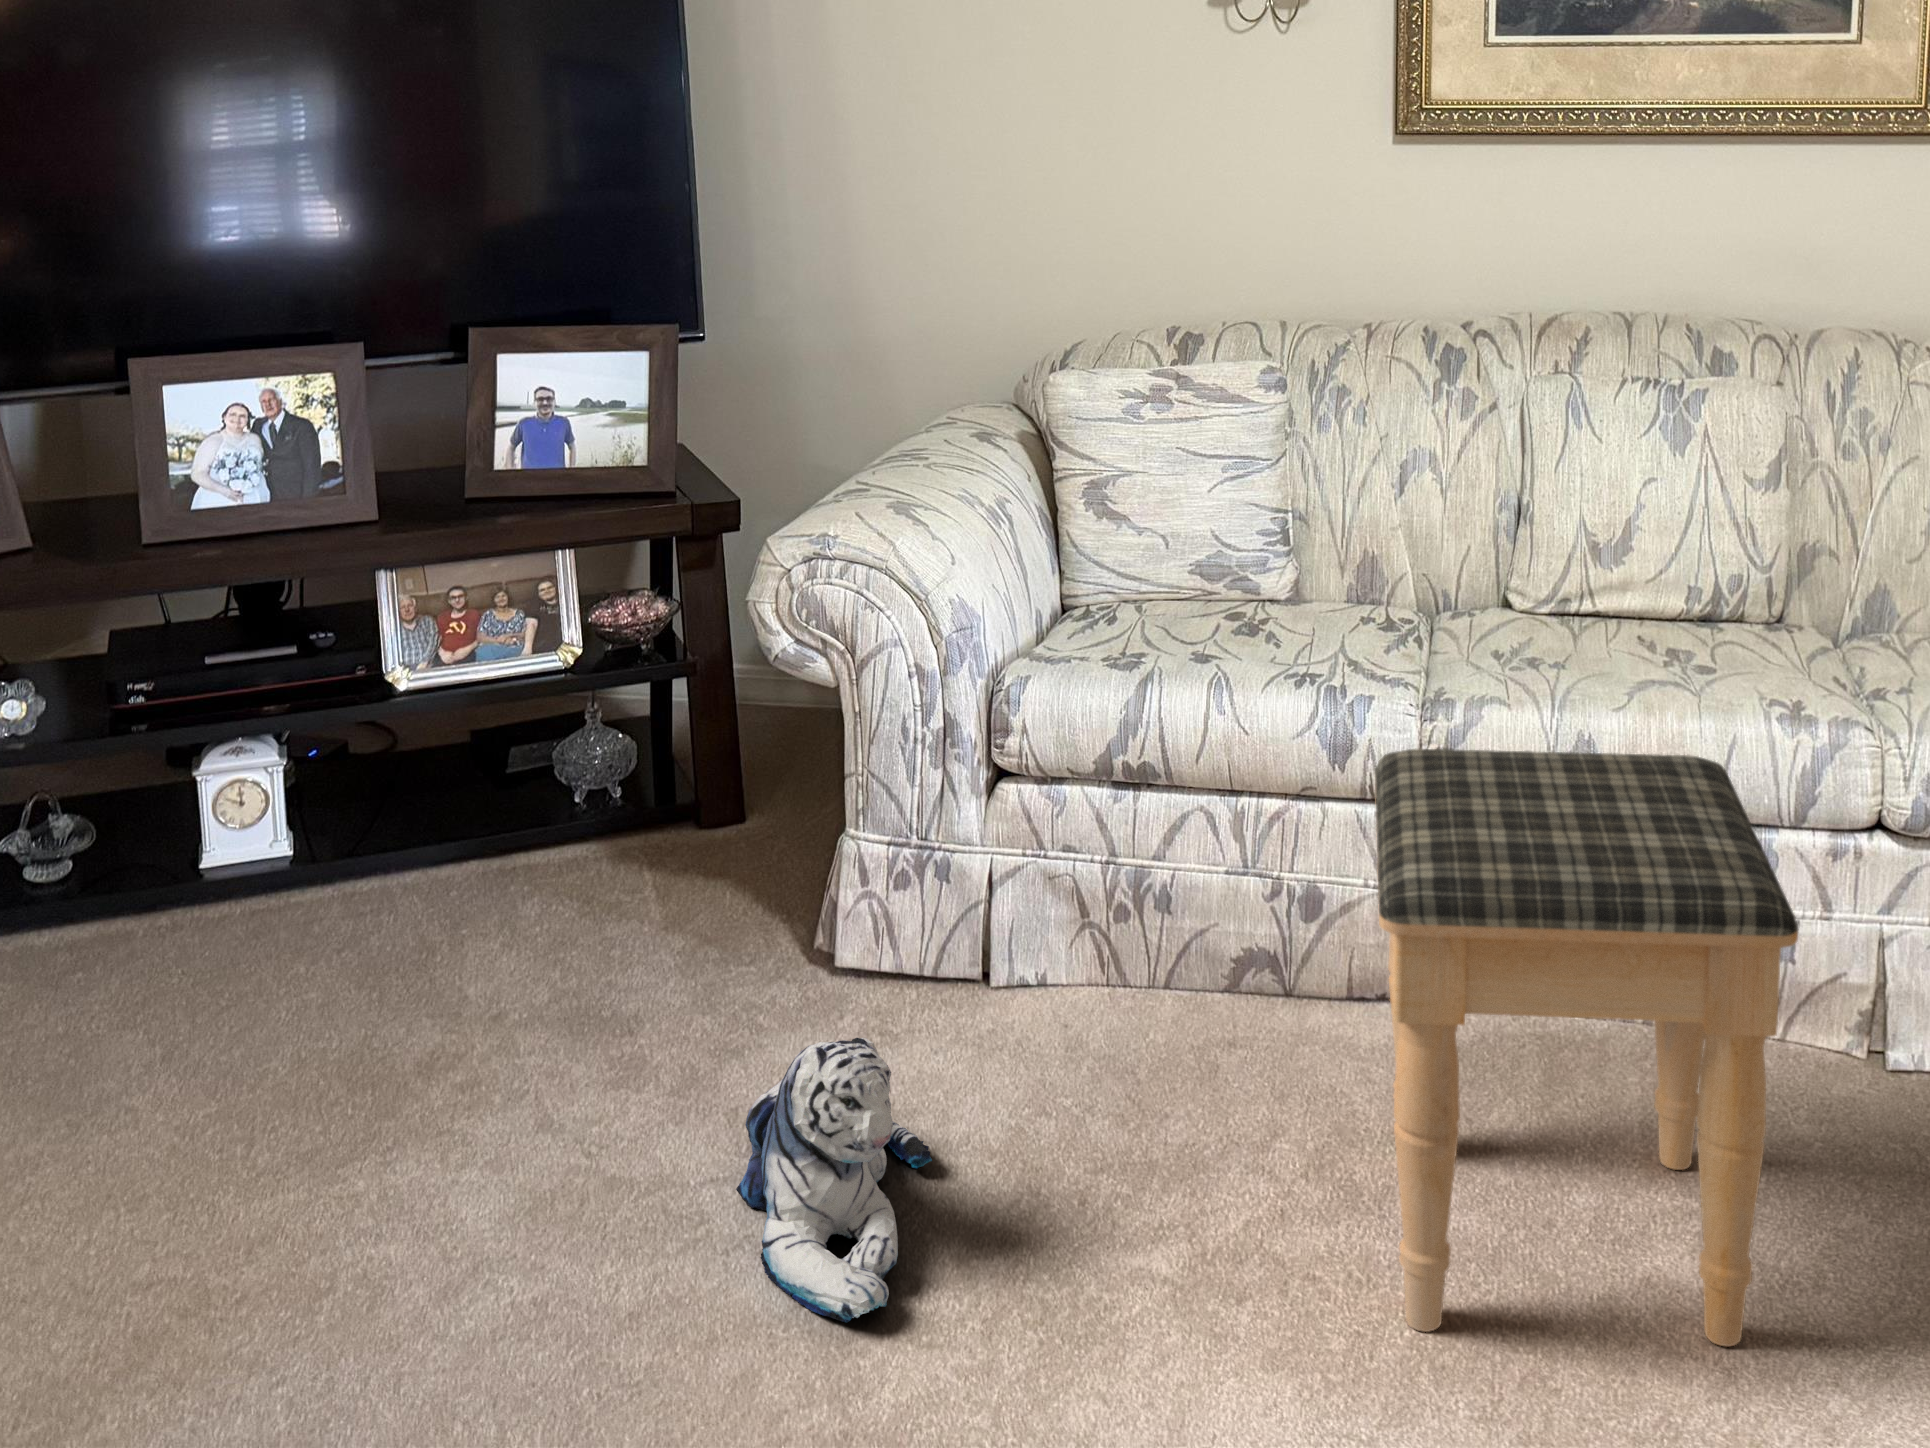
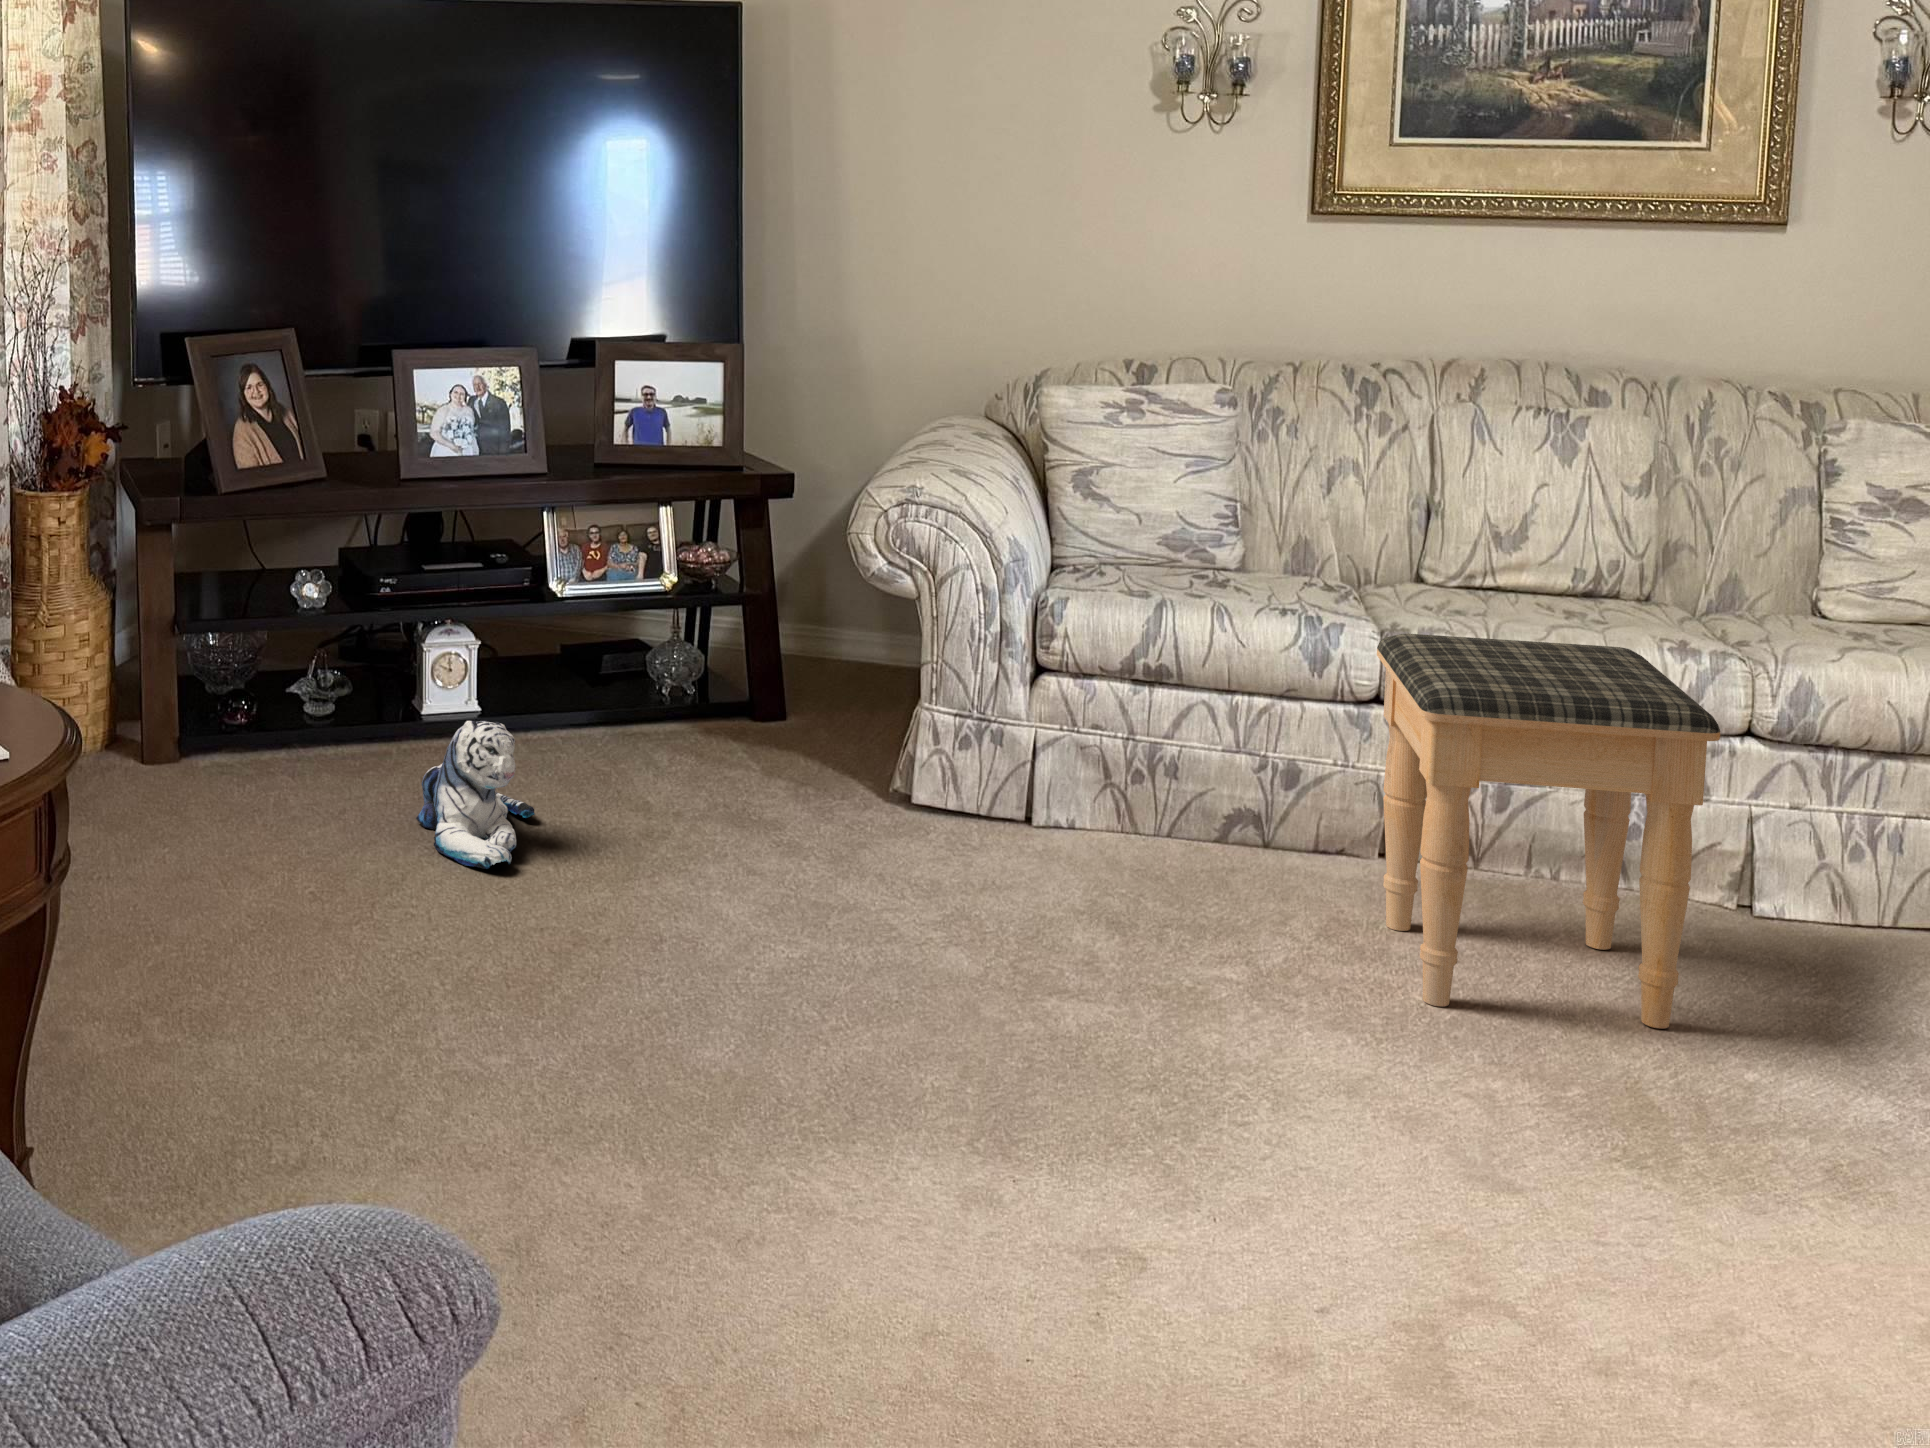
plush toy: present [736,1038,932,1322] -> present [416,721,535,869]

